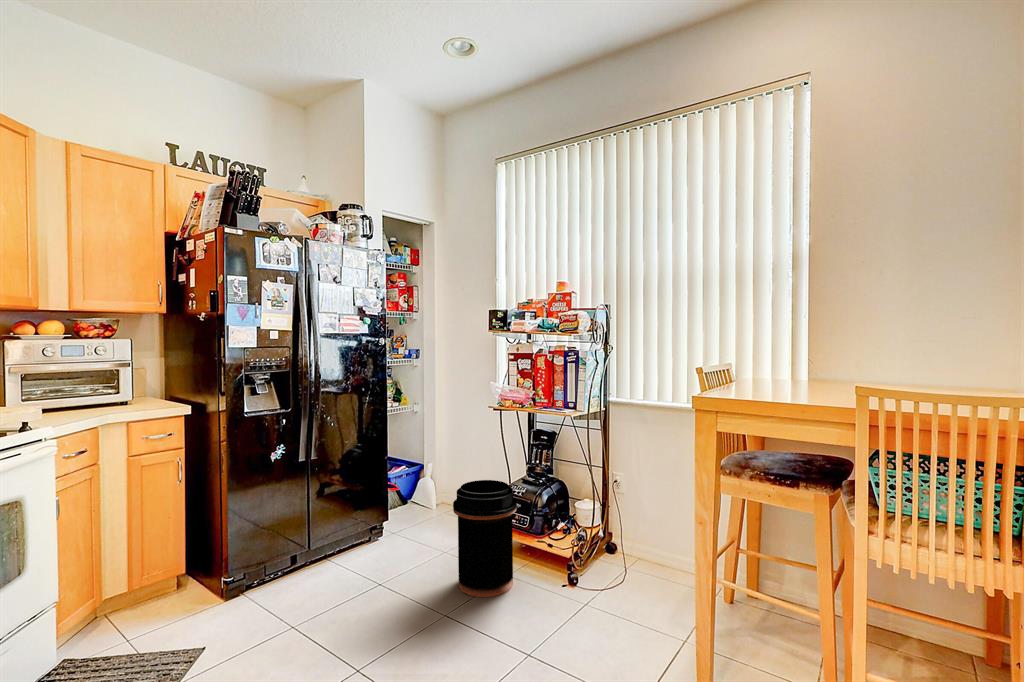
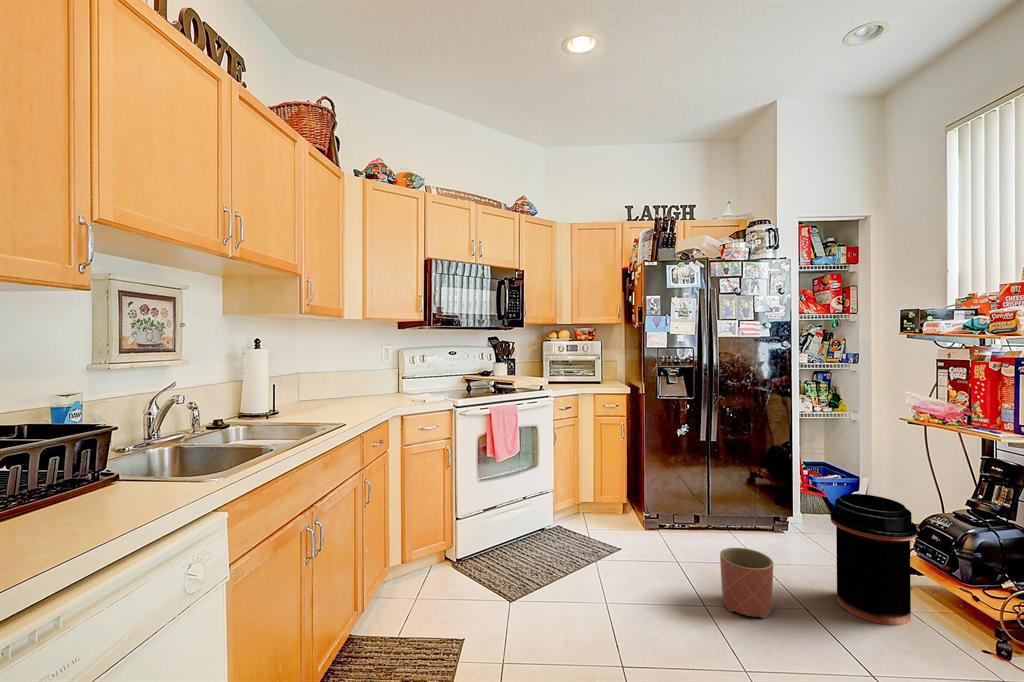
planter: none [373,571,428,652] -> present [720,548,773,619]

